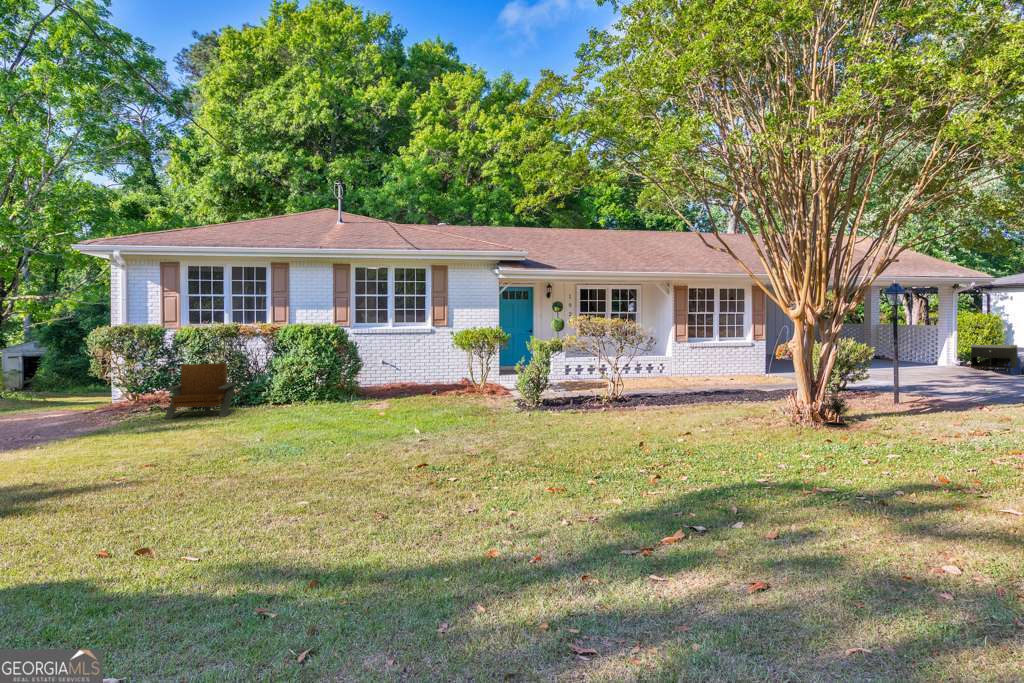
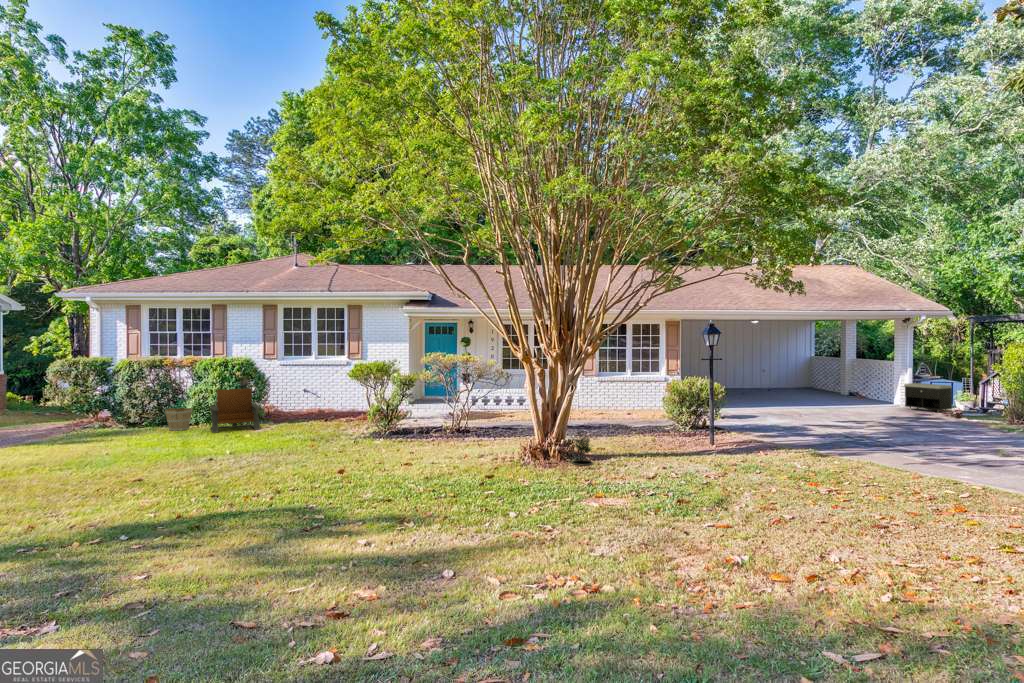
lounge chair: present [164,363,236,419] -> present [211,388,260,433]
wooden bucket: none [254,384,286,412] -> present [165,408,193,431]

